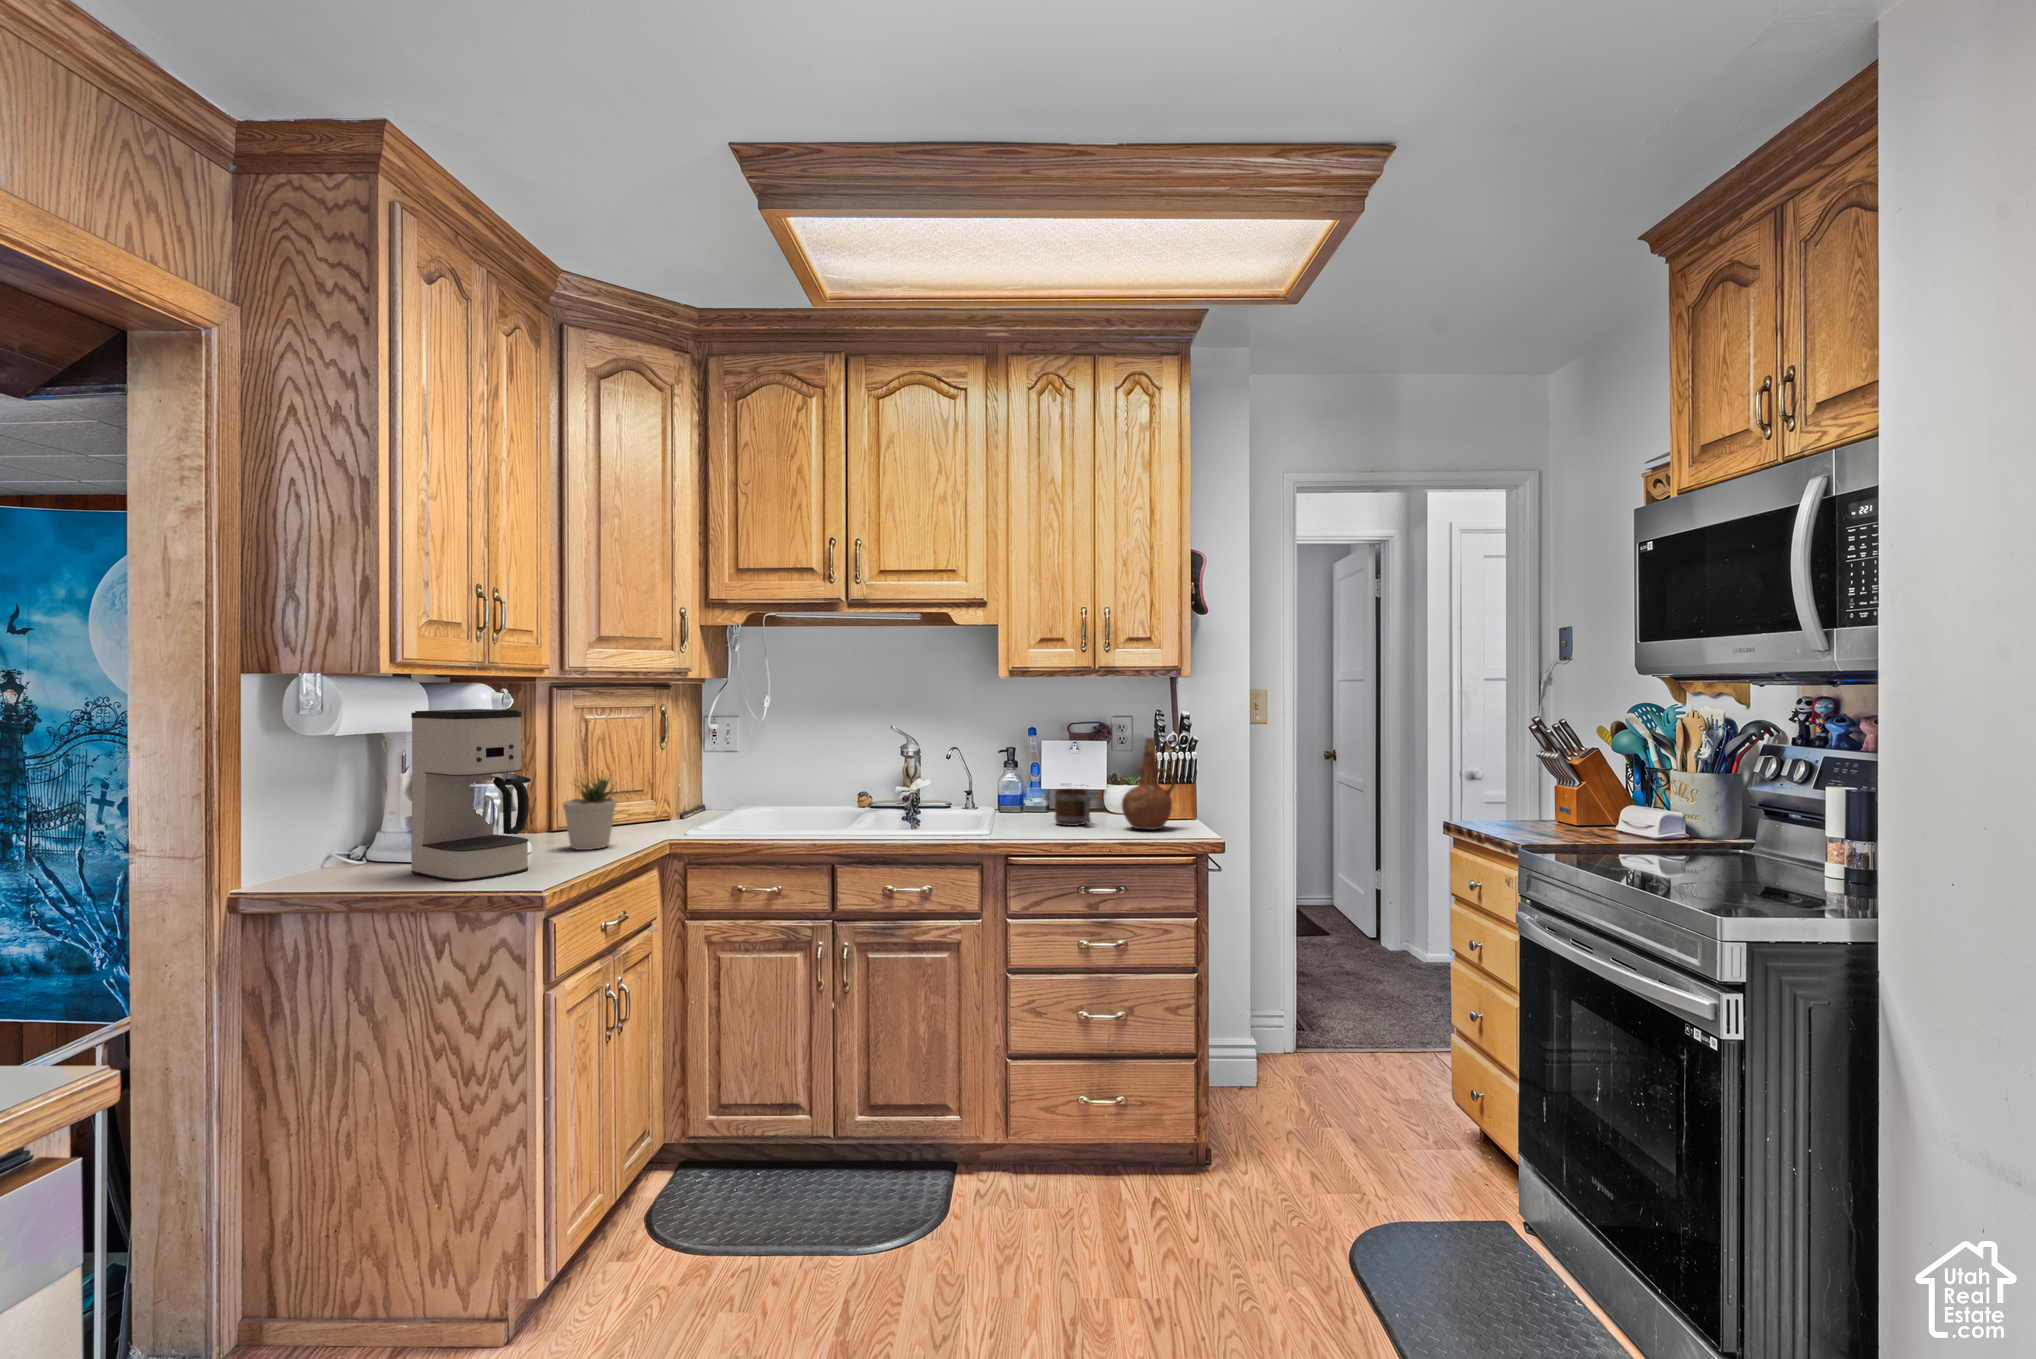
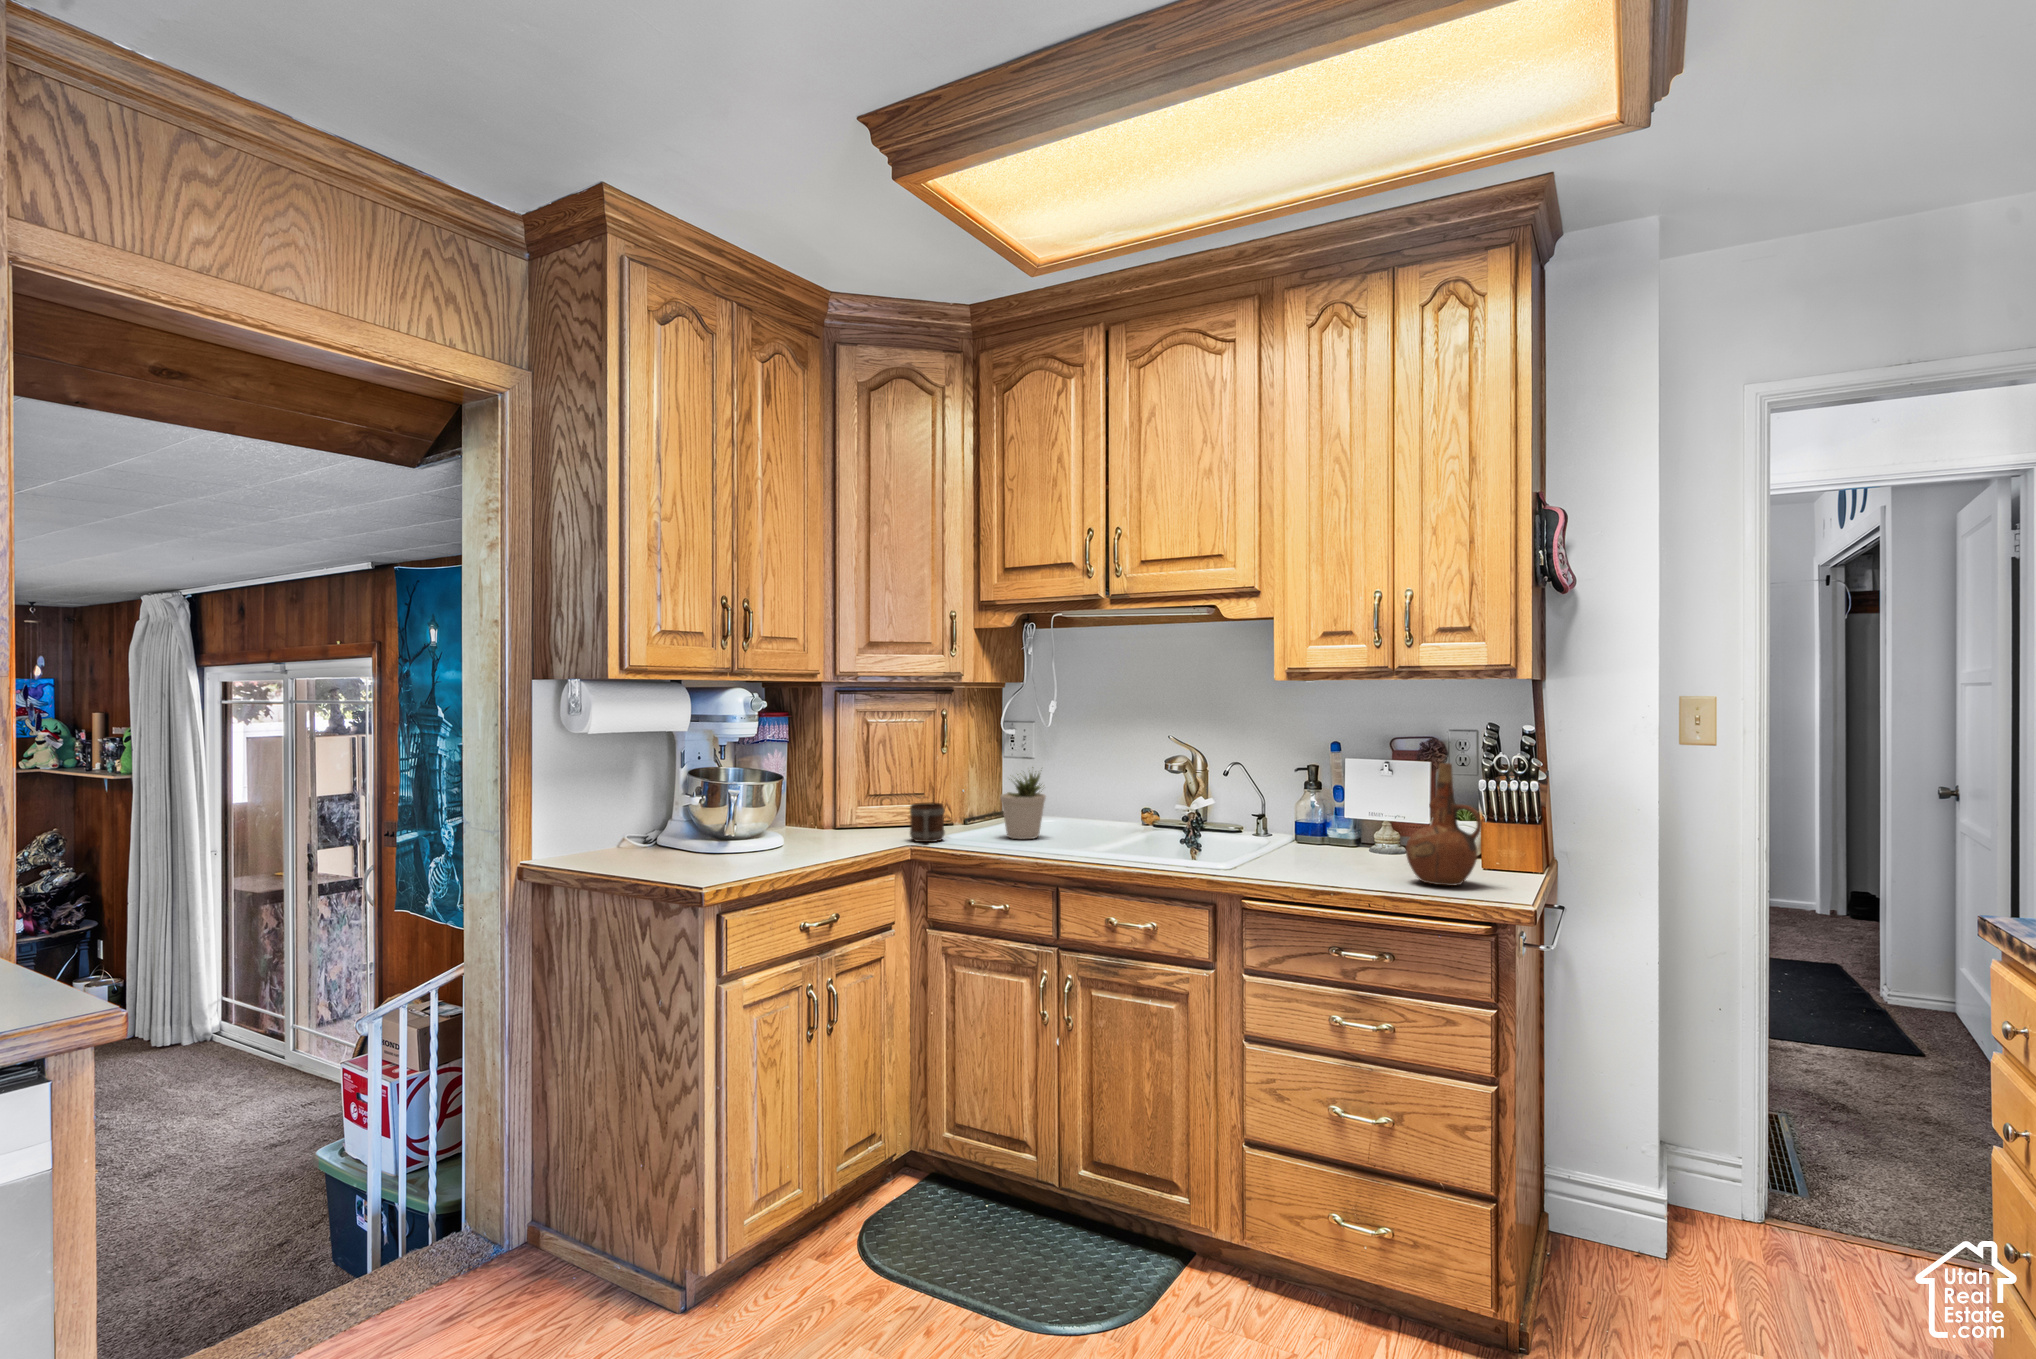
coffee maker: present [411,709,529,882] -> none [664,710,758,869]
potted plant: present [563,771,617,850] -> present [1000,767,1046,839]
mug: present [1055,789,1091,826] -> present [910,802,945,842]

